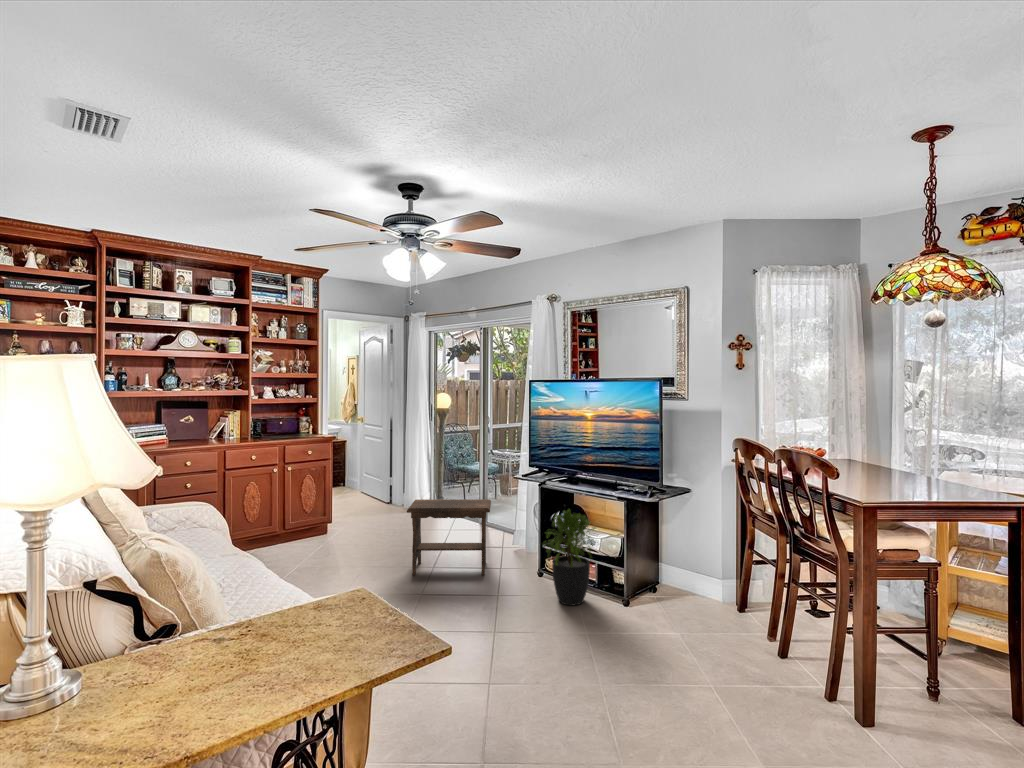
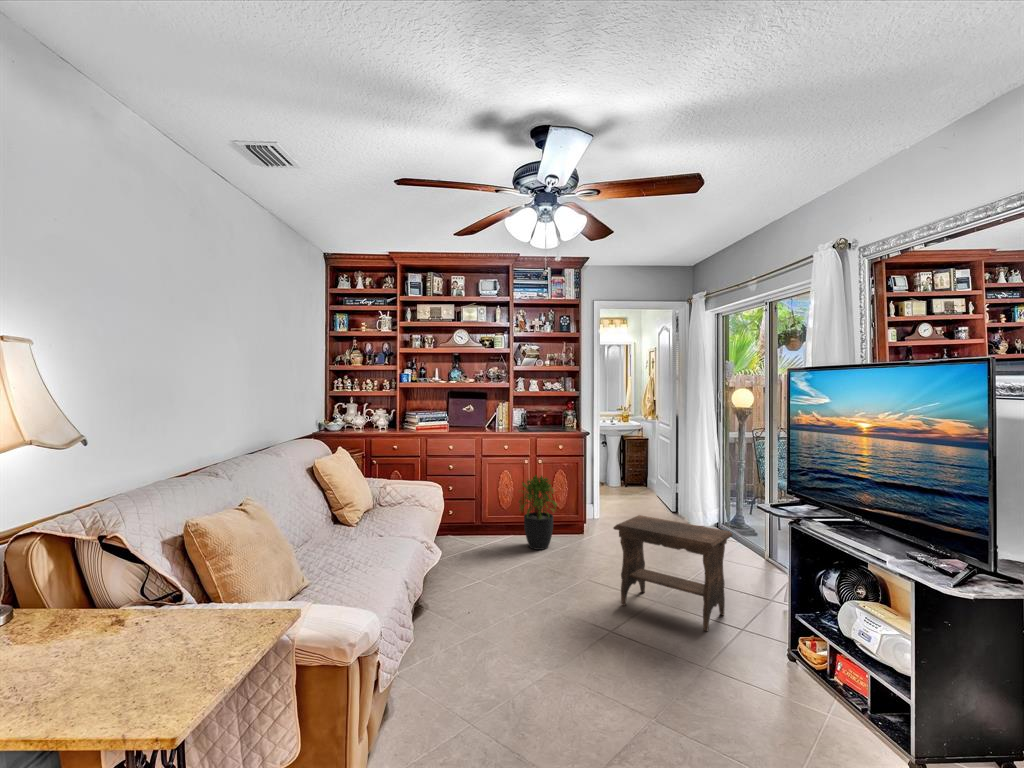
potted plant: present [547,510,595,605] -> present [519,475,557,550]

